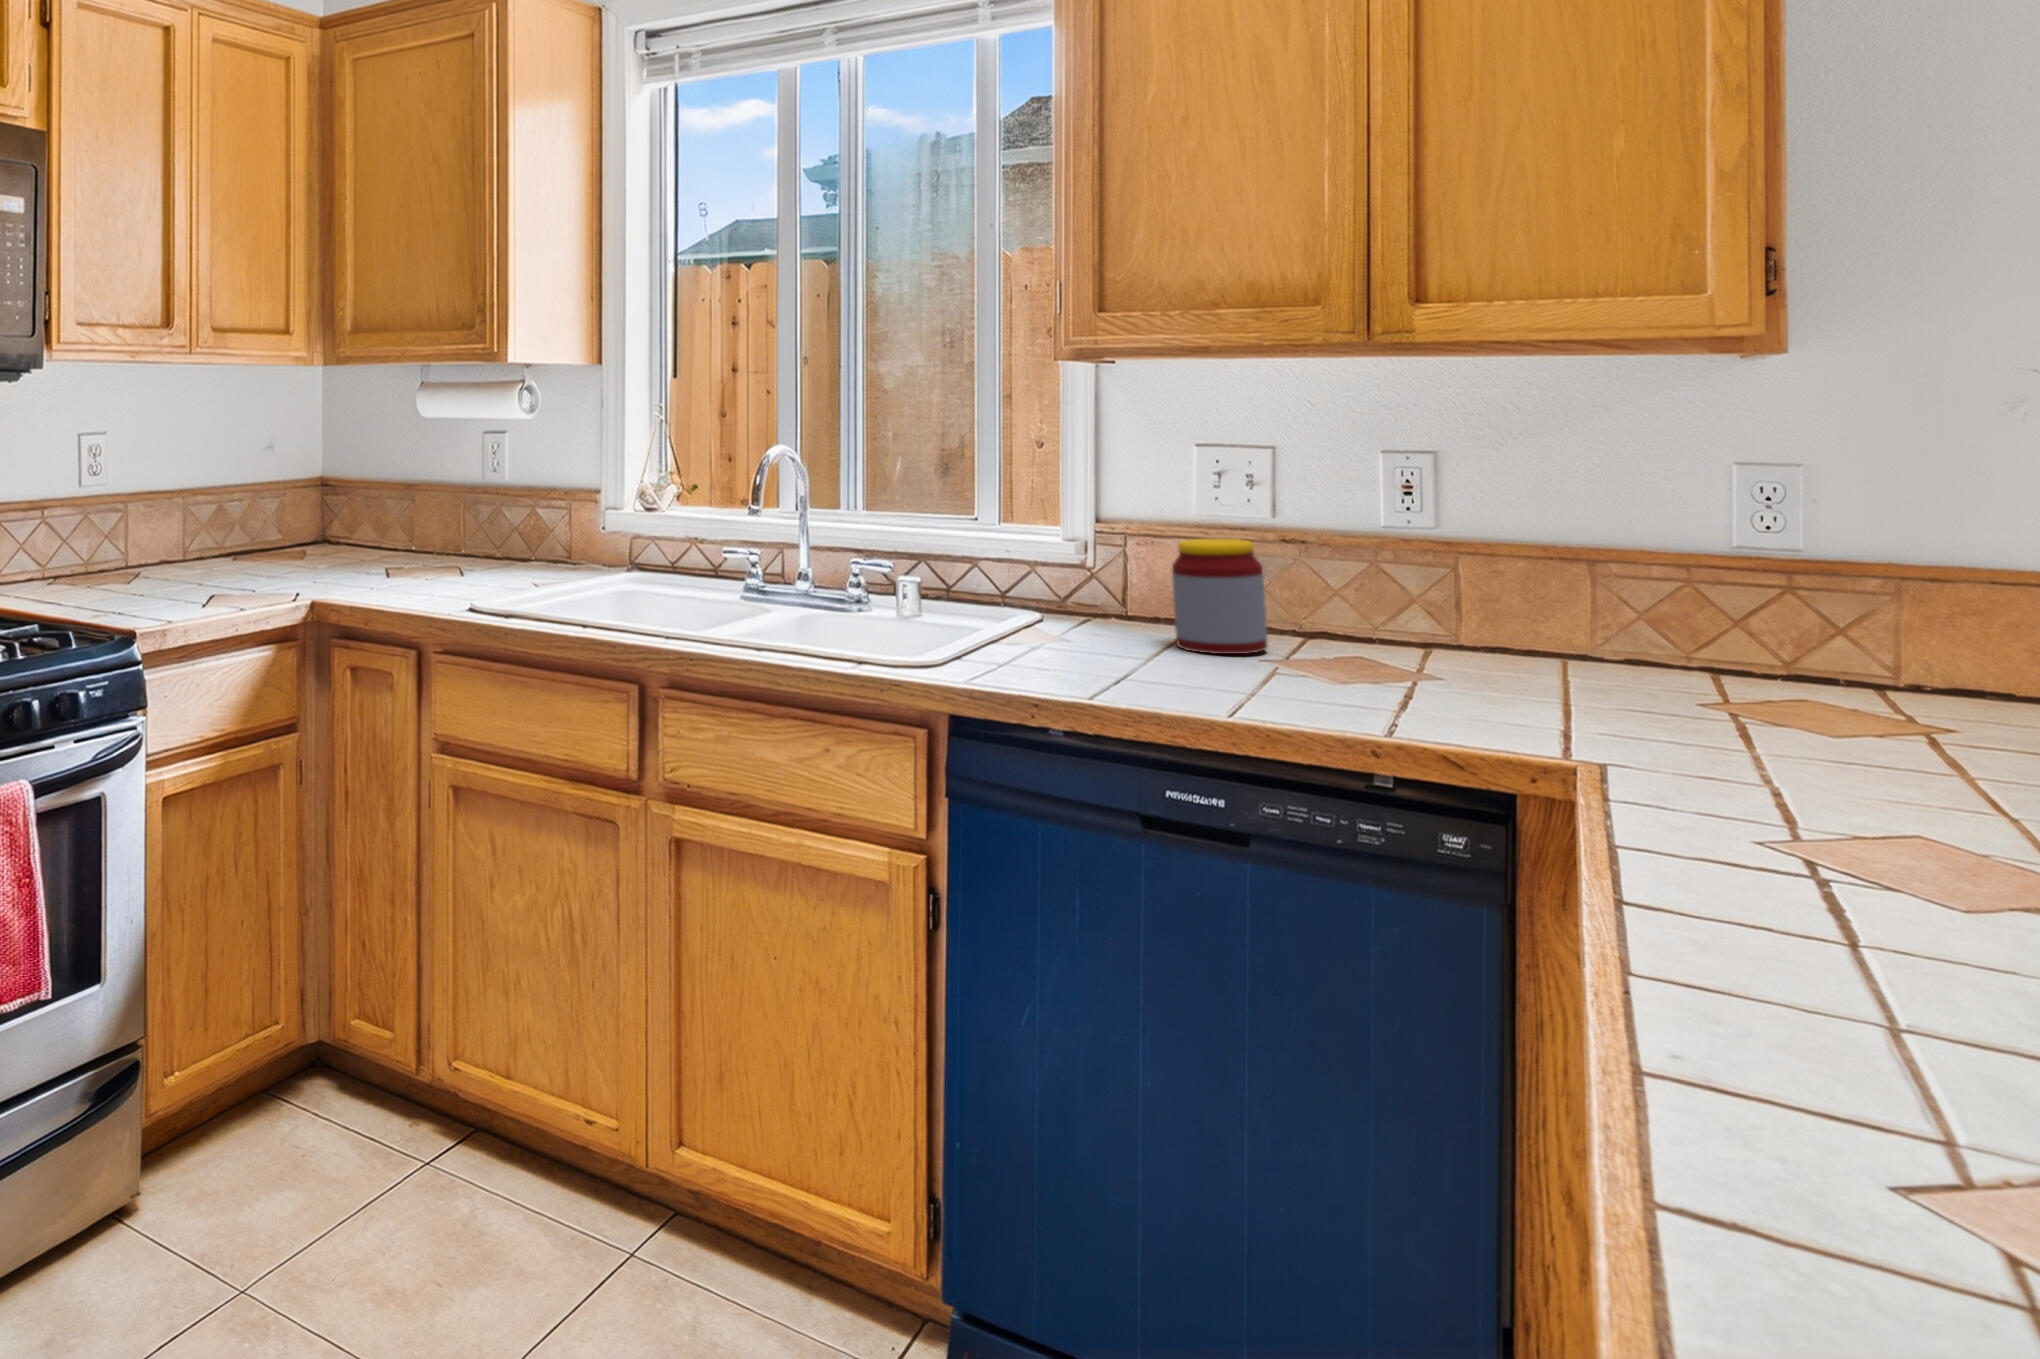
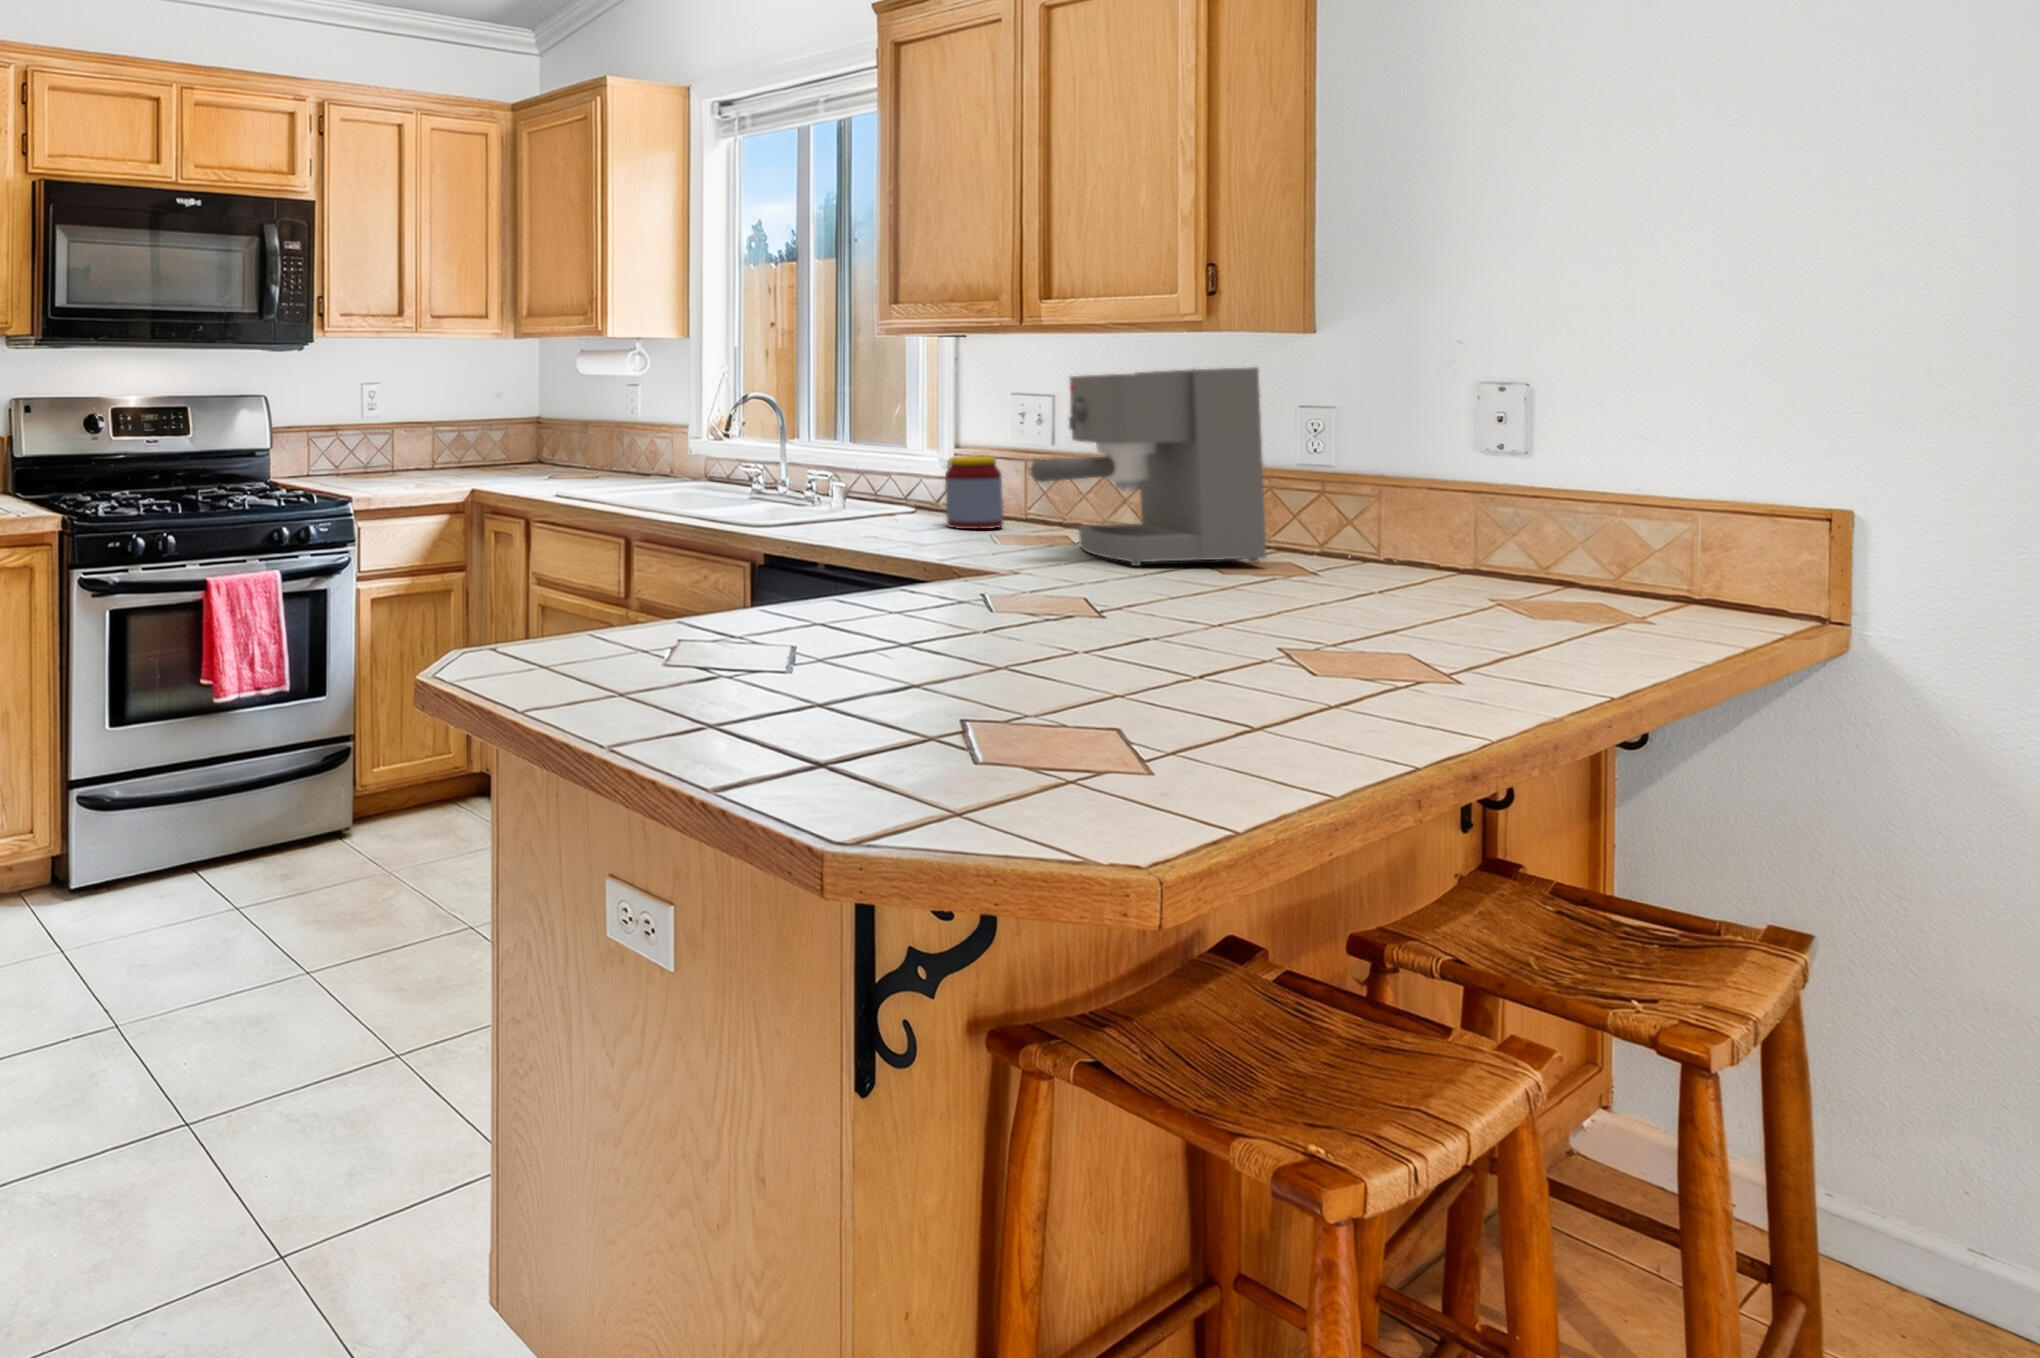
coffee maker: none [1461,405,1841,730] -> present [1031,367,1266,566]

